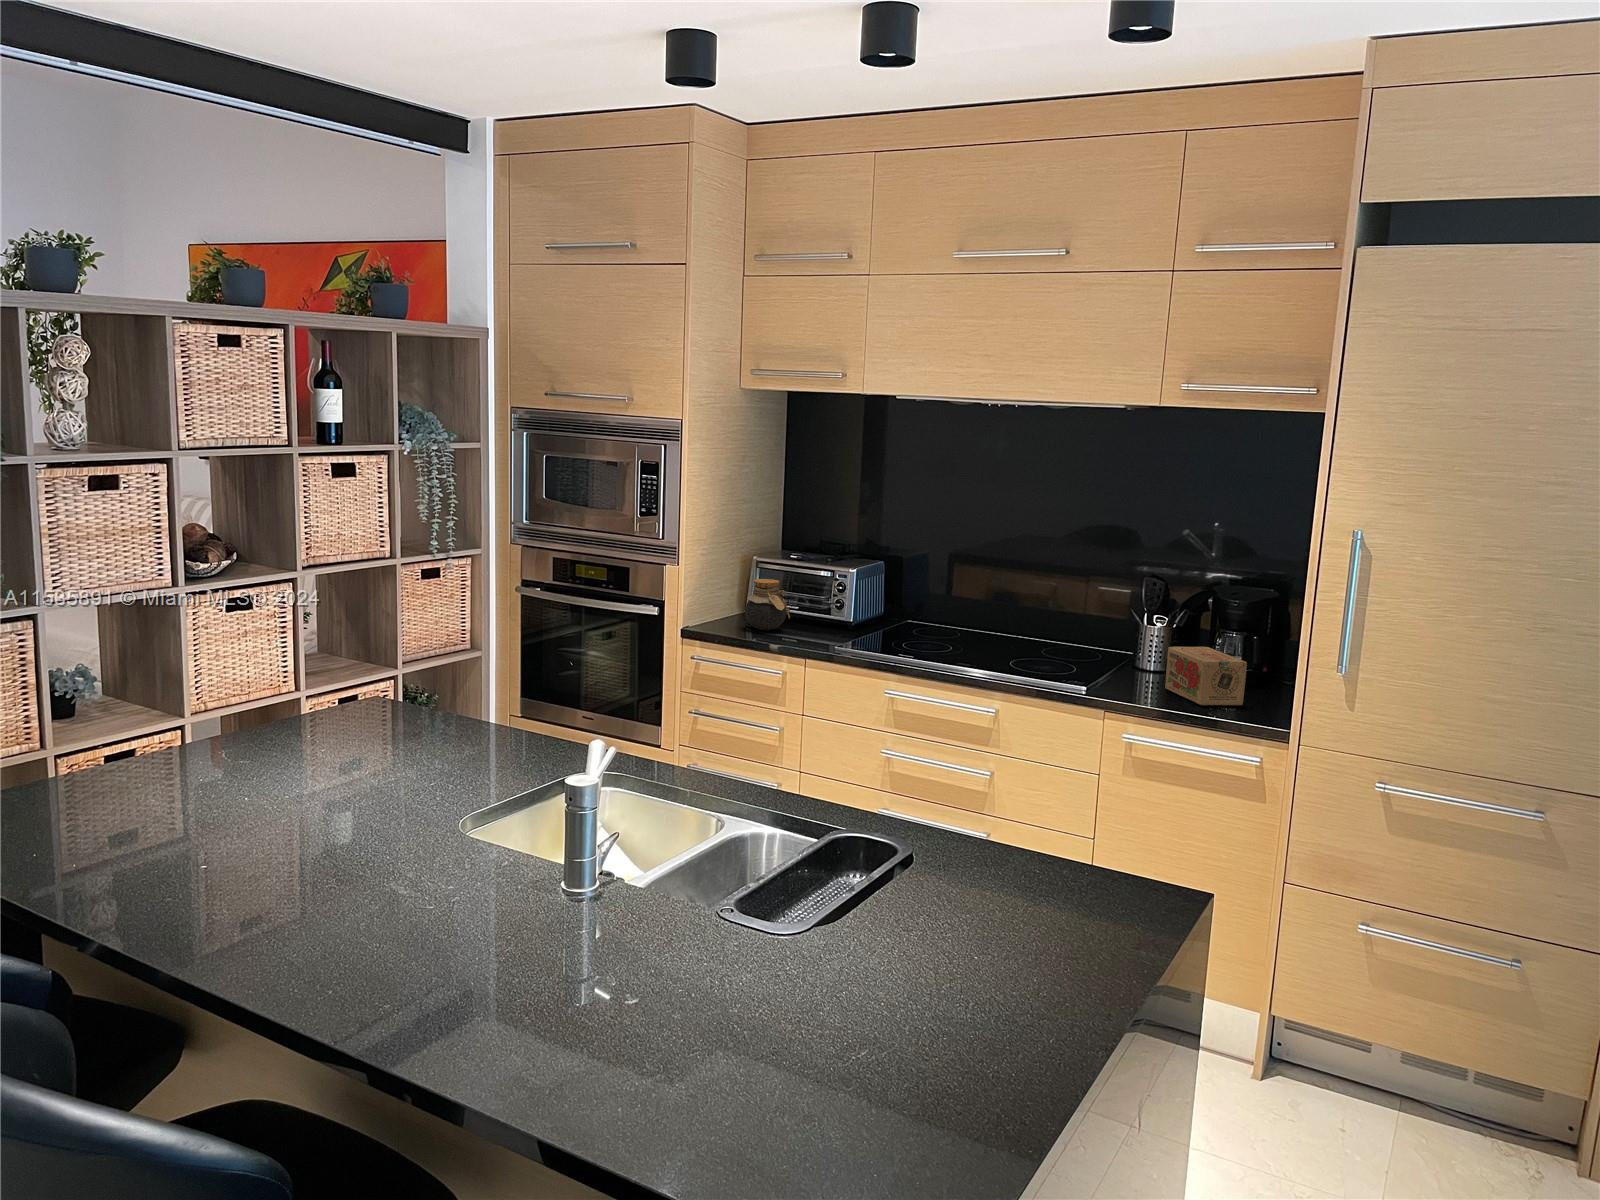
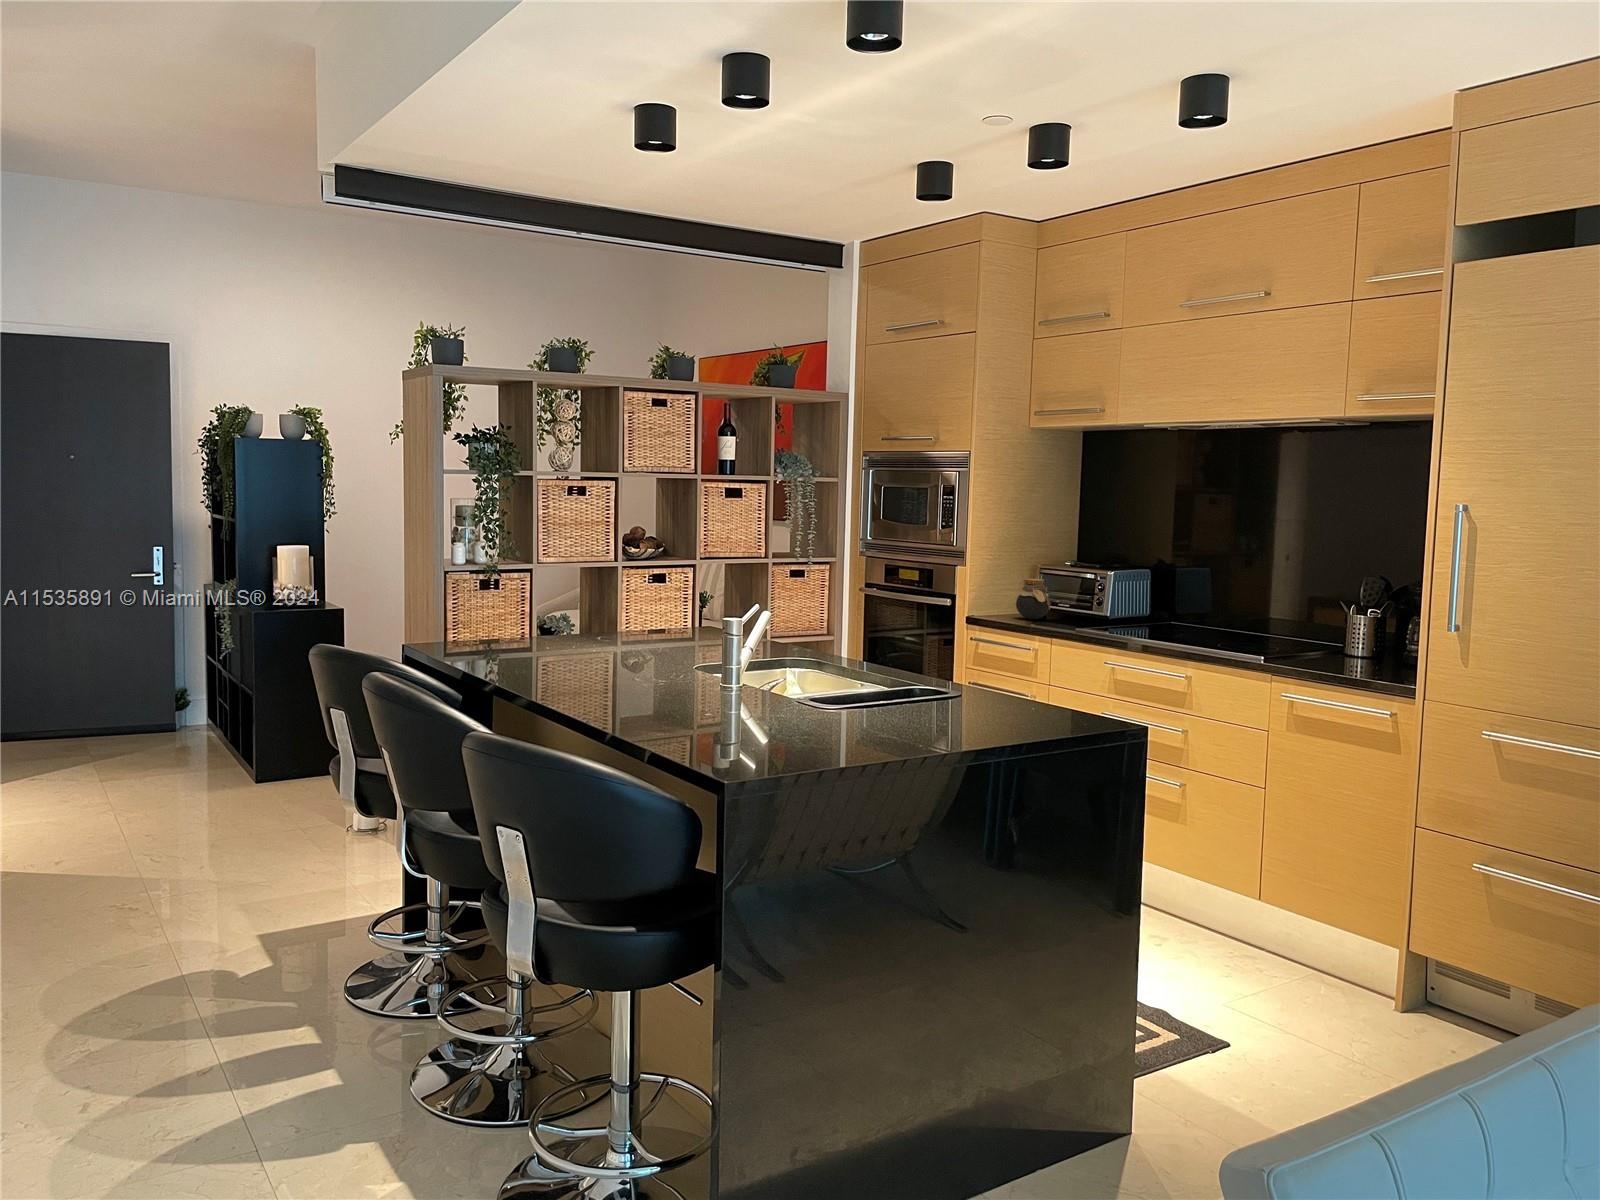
tea box: present [1165,647,1247,705] -> none [1338,628,1396,675]

